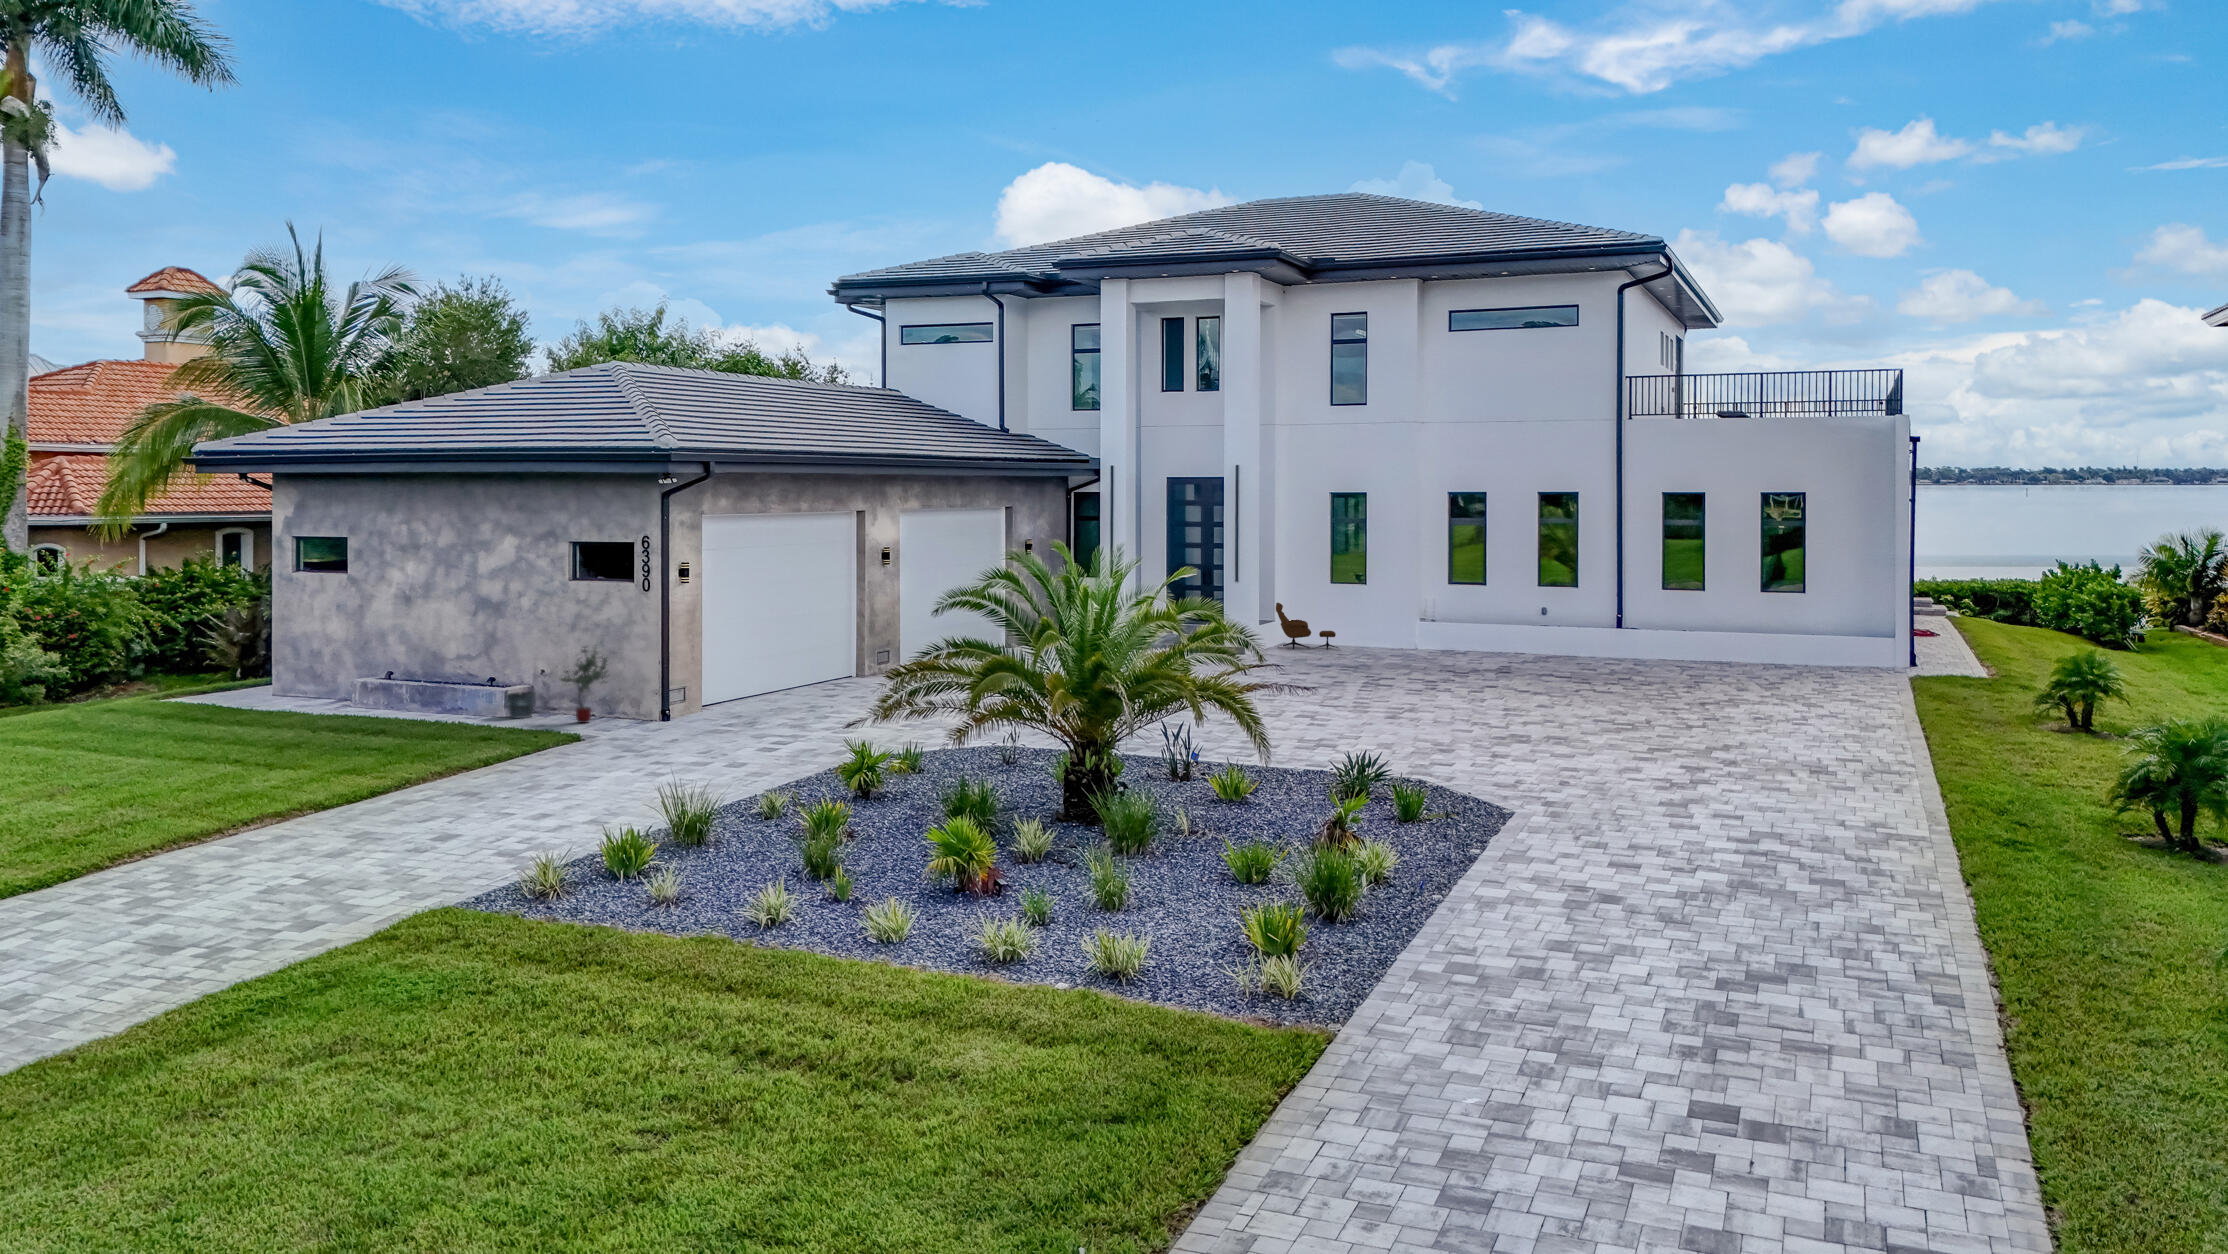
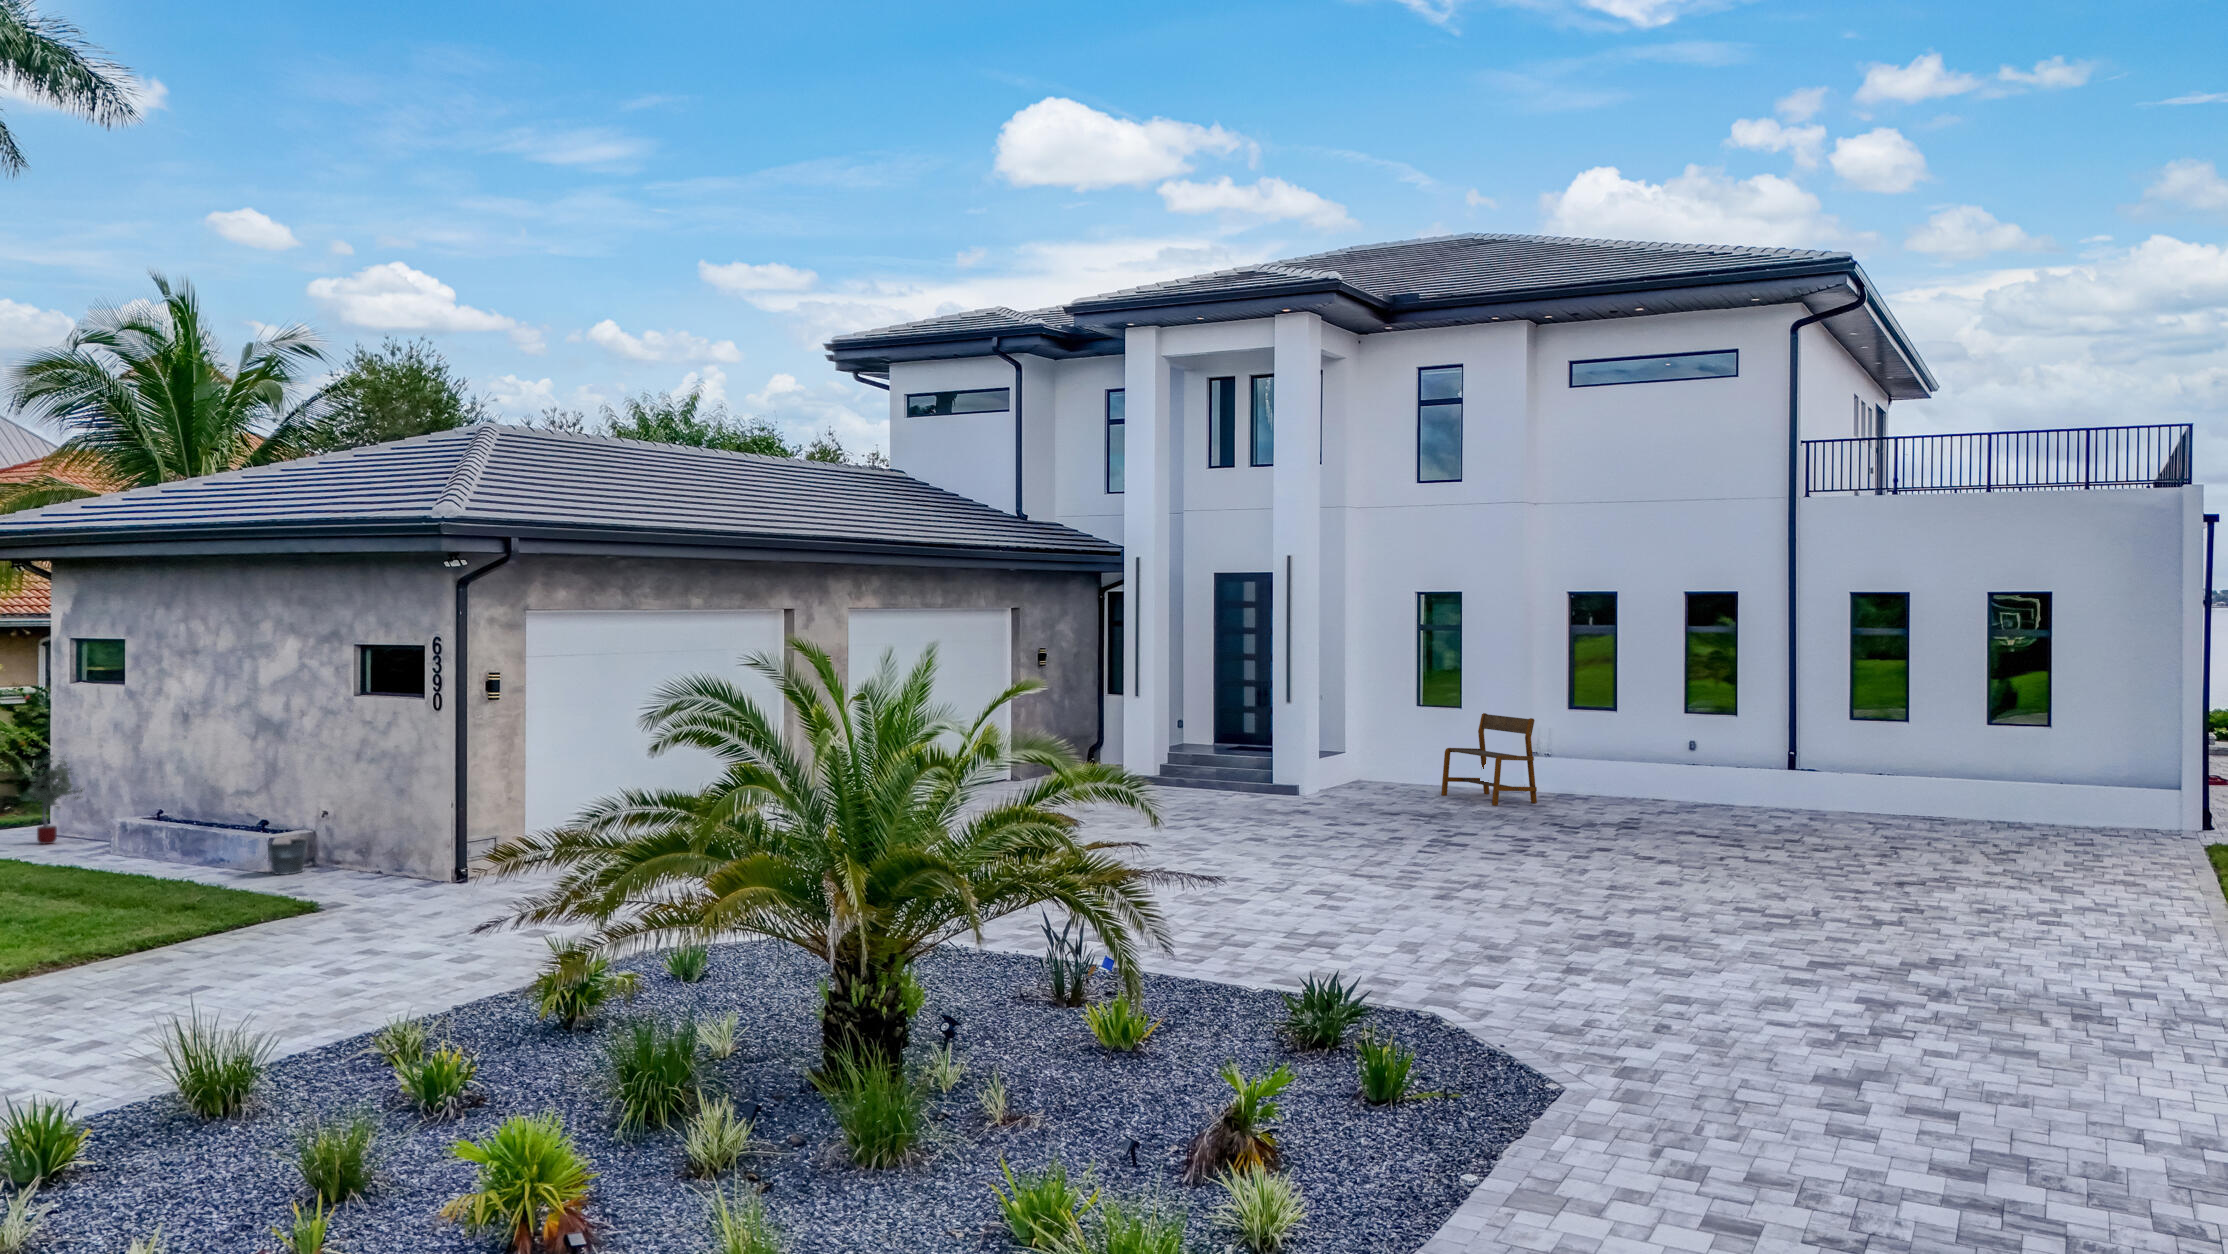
bench: none [1352,587,1426,657] -> present [1441,713,1537,806]
lounge chair: present [1276,603,1338,650] -> none [1344,732,1426,793]
potted tree: present [559,647,609,723] -> present [30,755,82,844]

